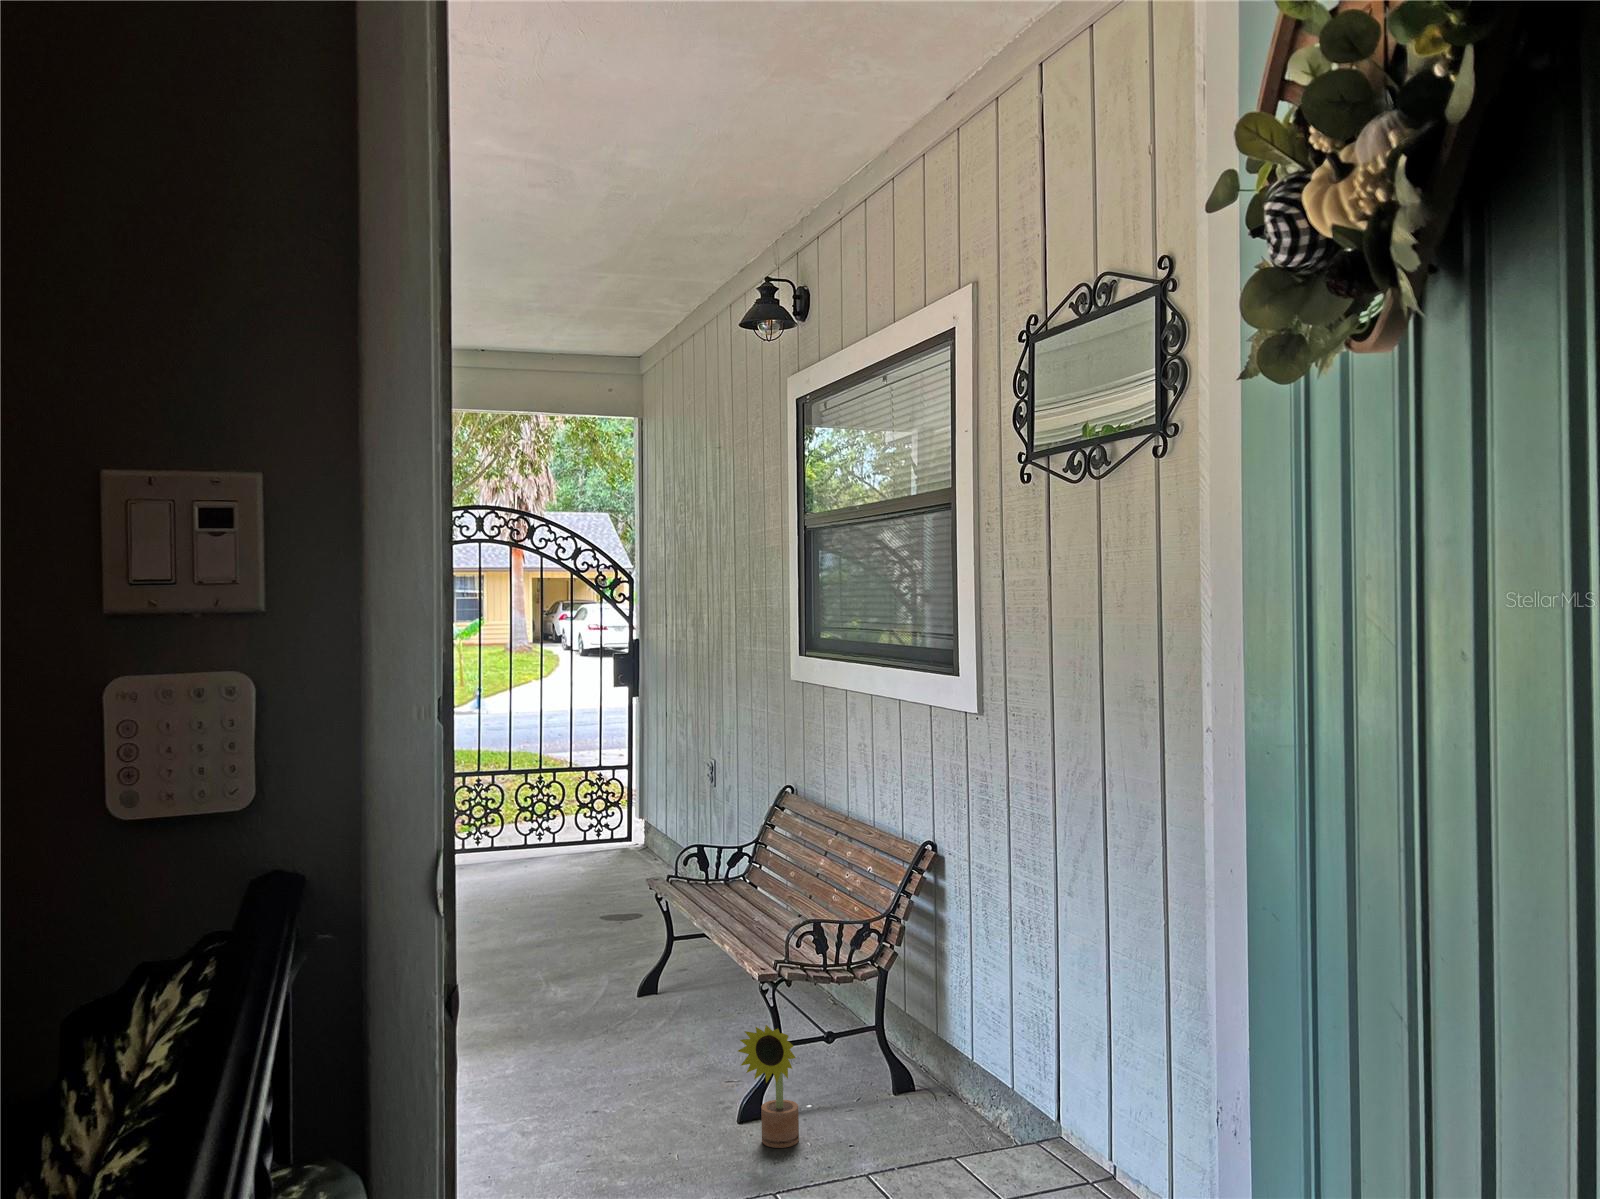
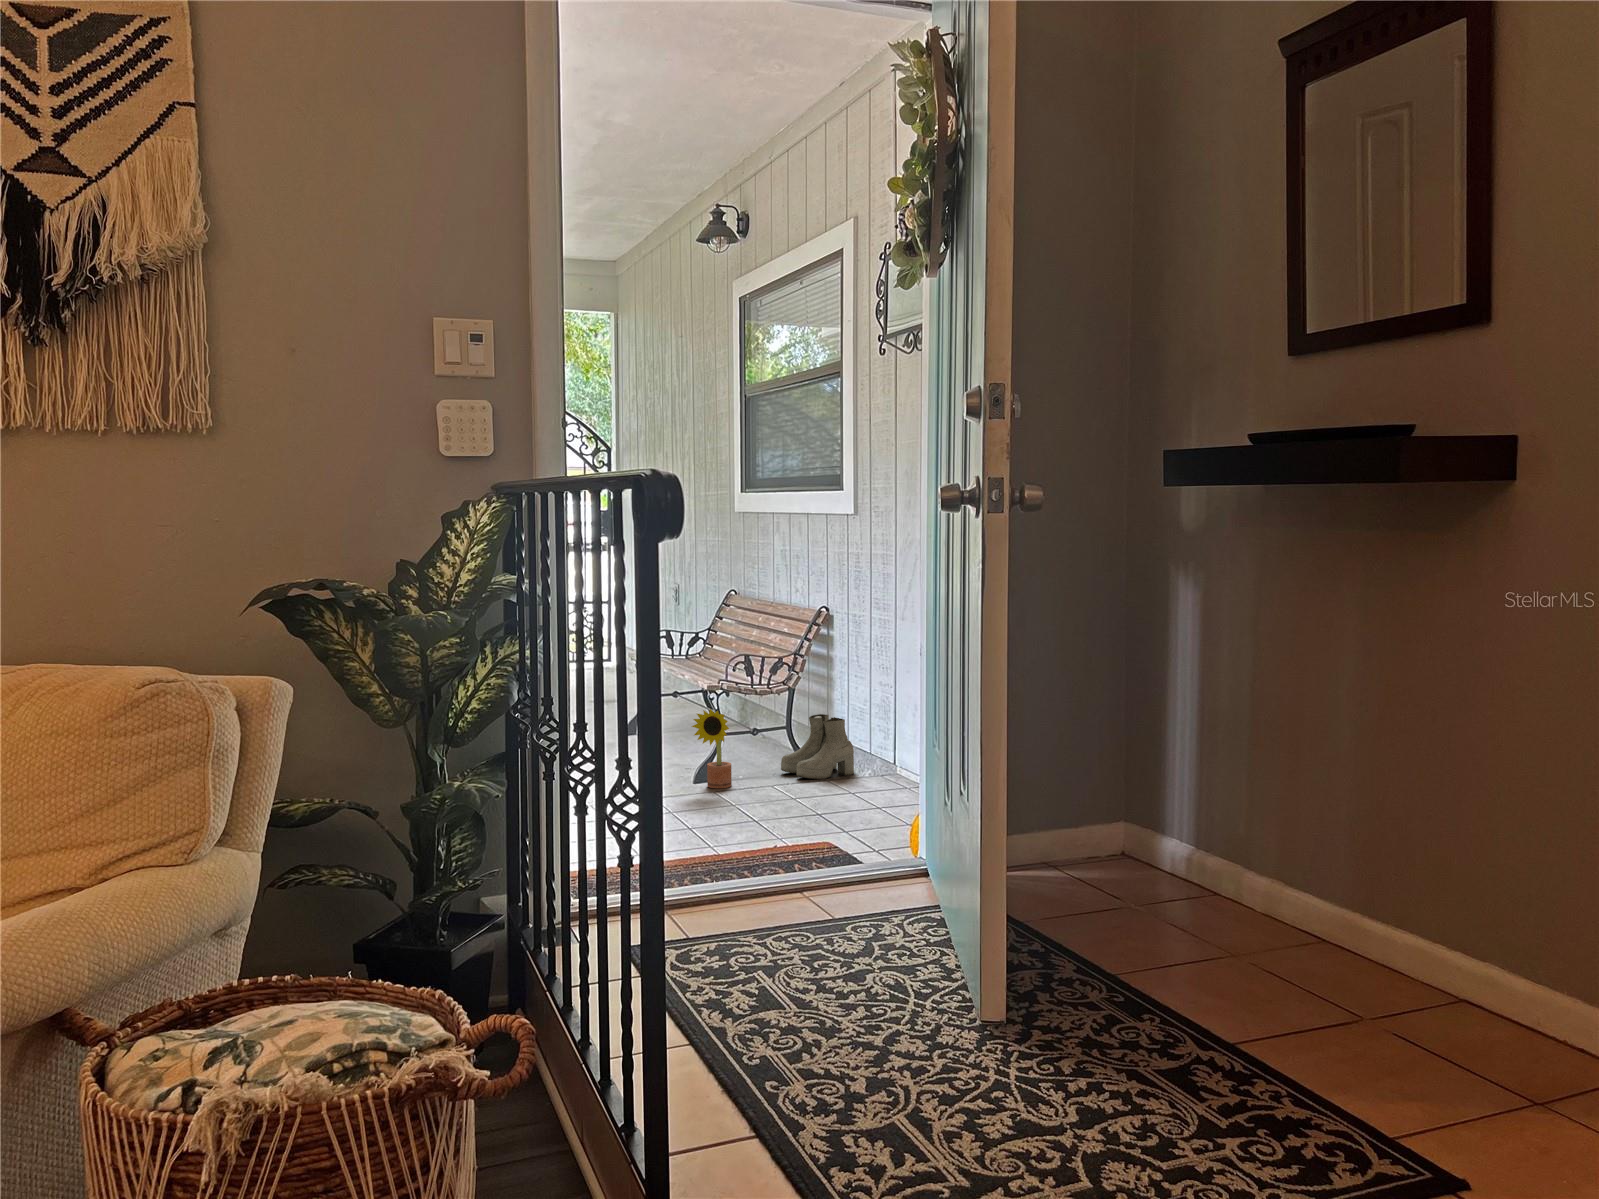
boots: none [871,1012,983,1125] -> present [781,714,854,779]

